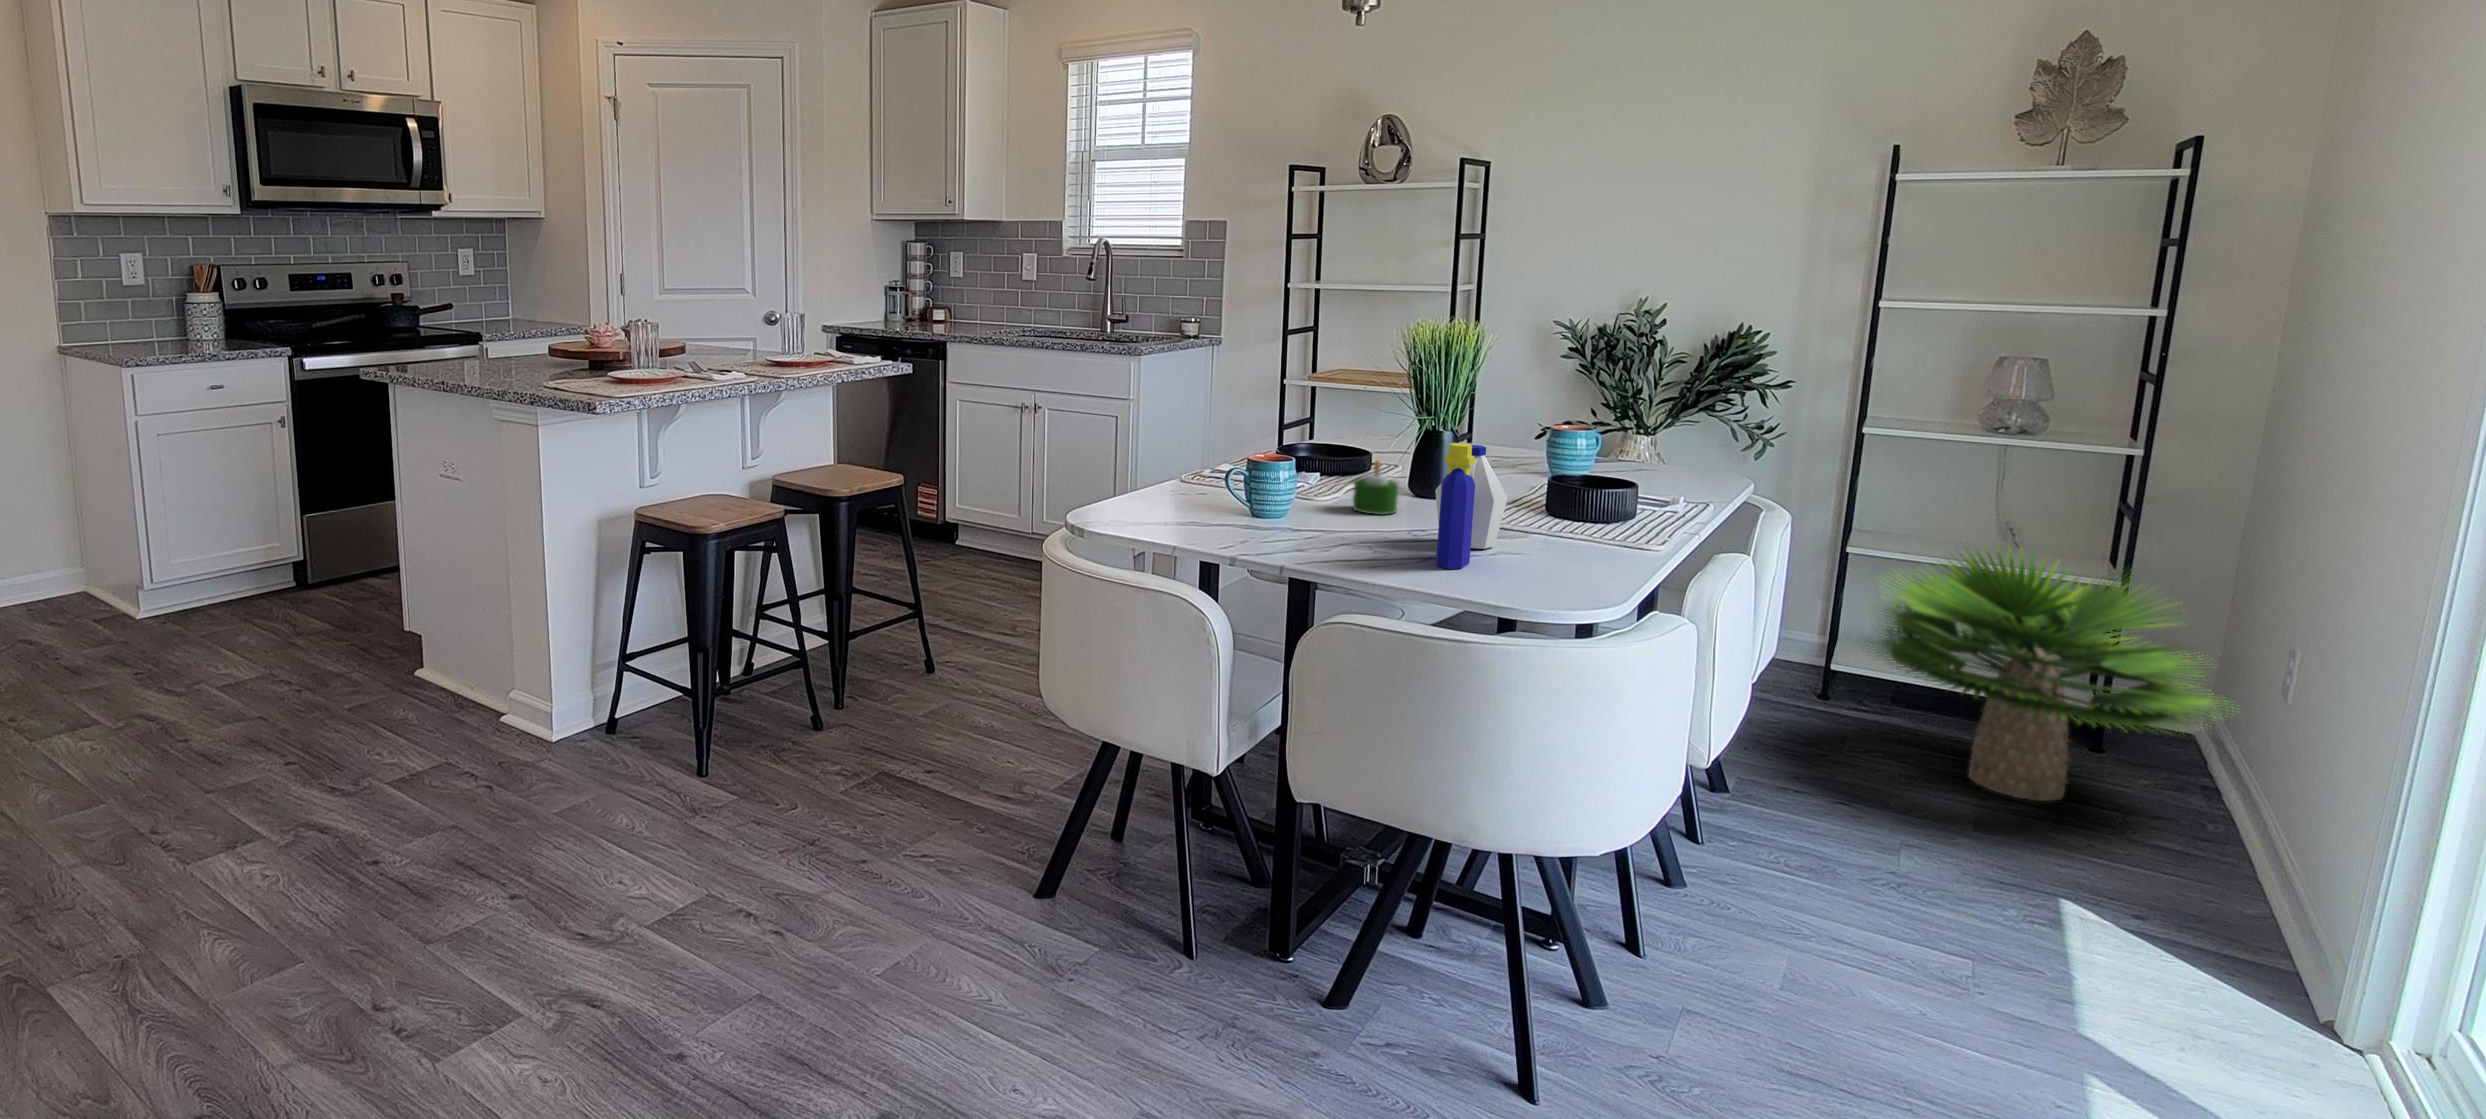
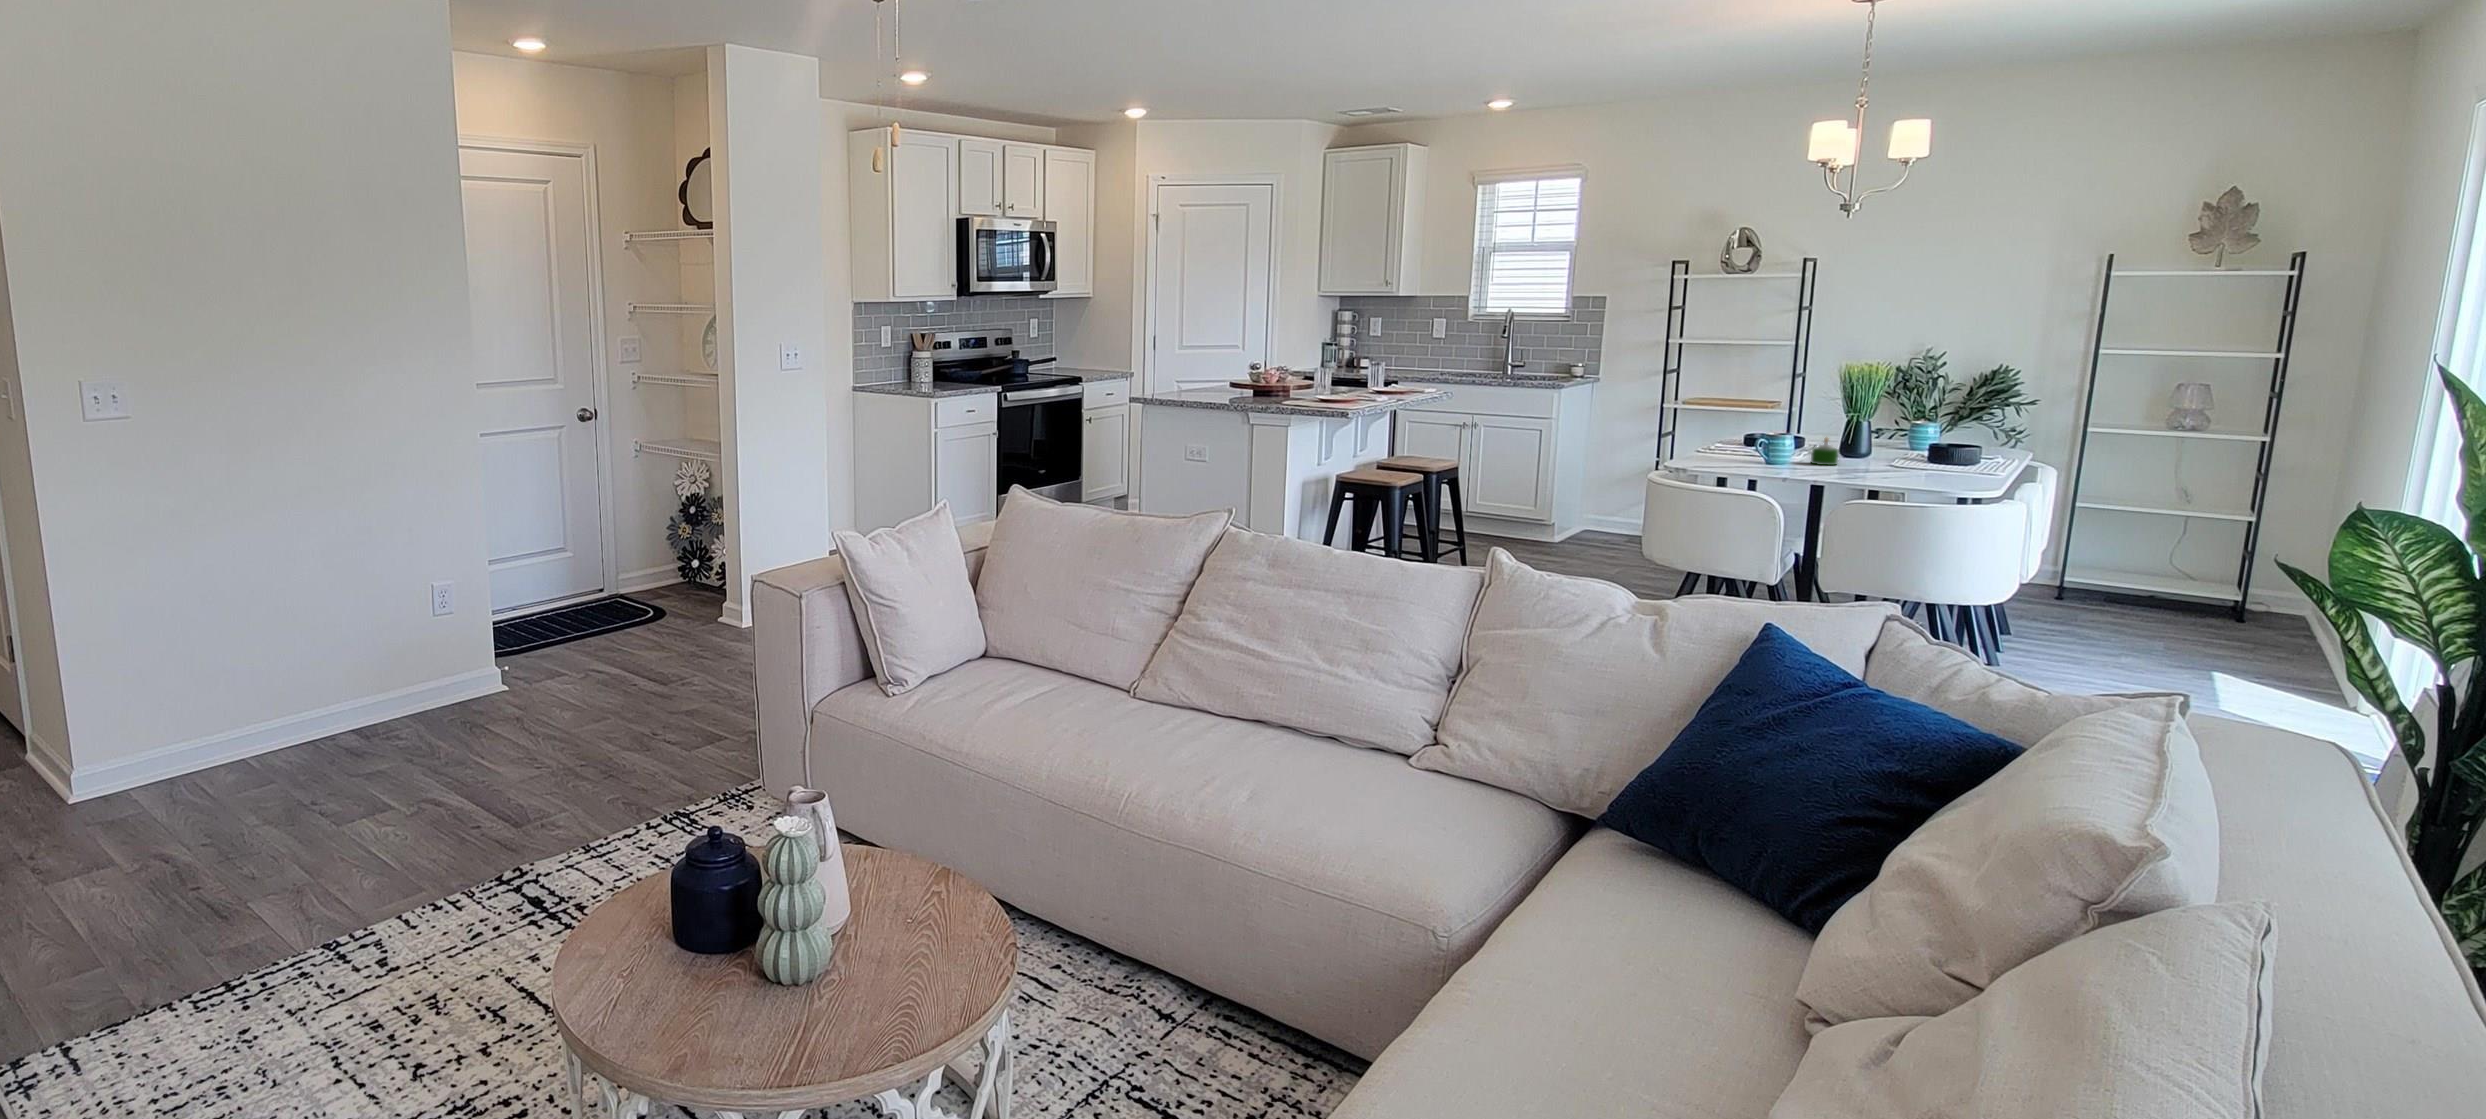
bottle: present [1435,443,1508,569] -> none [1875,422,1917,483]
potted plant: present [1865,544,2227,801] -> none [2083,491,2329,640]

